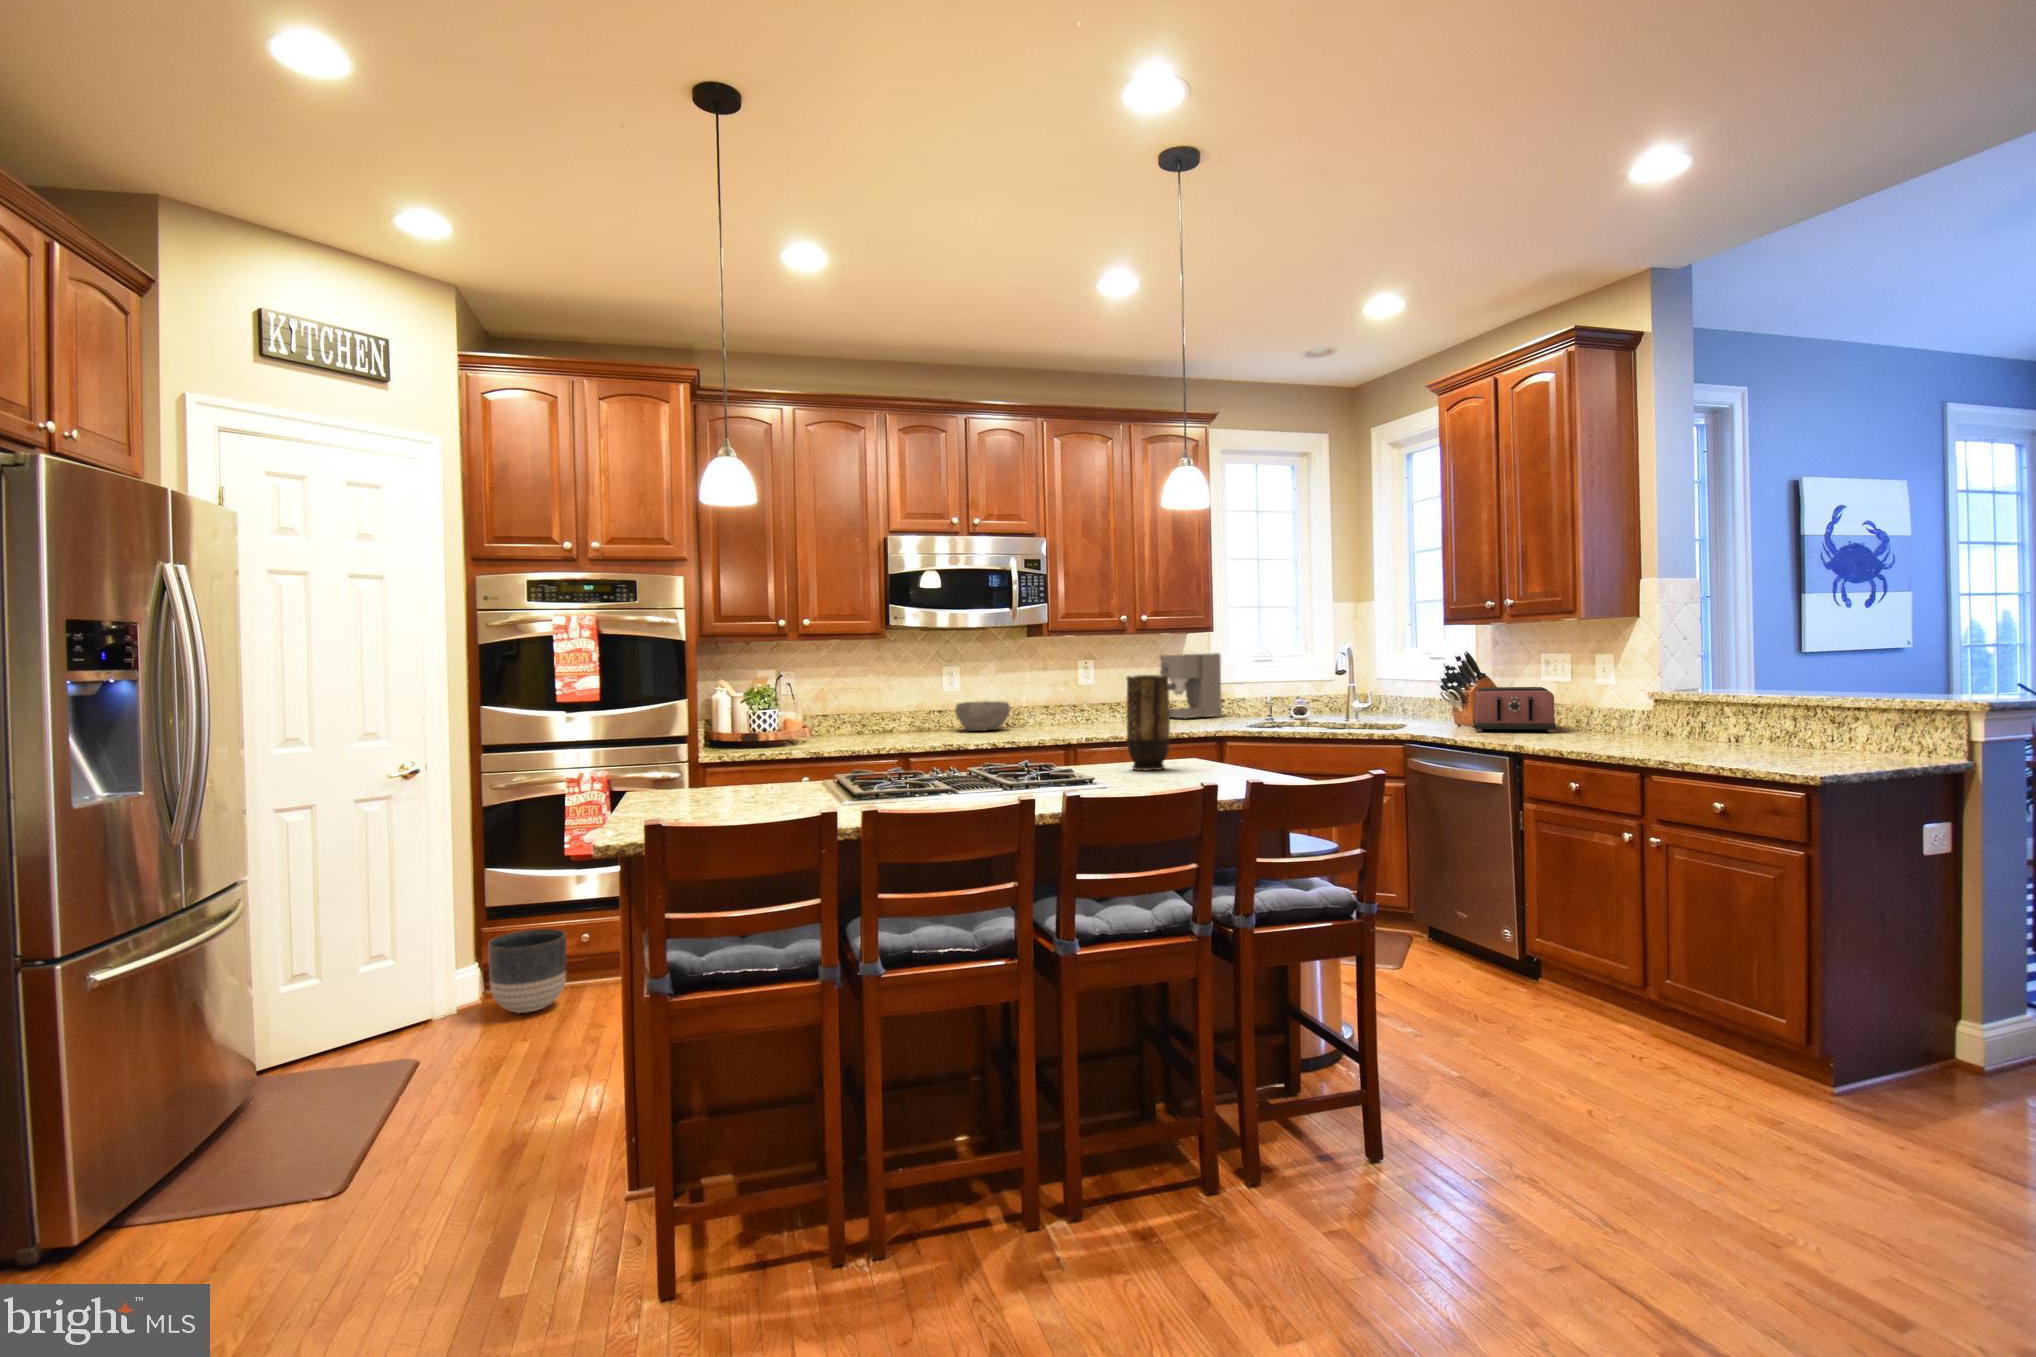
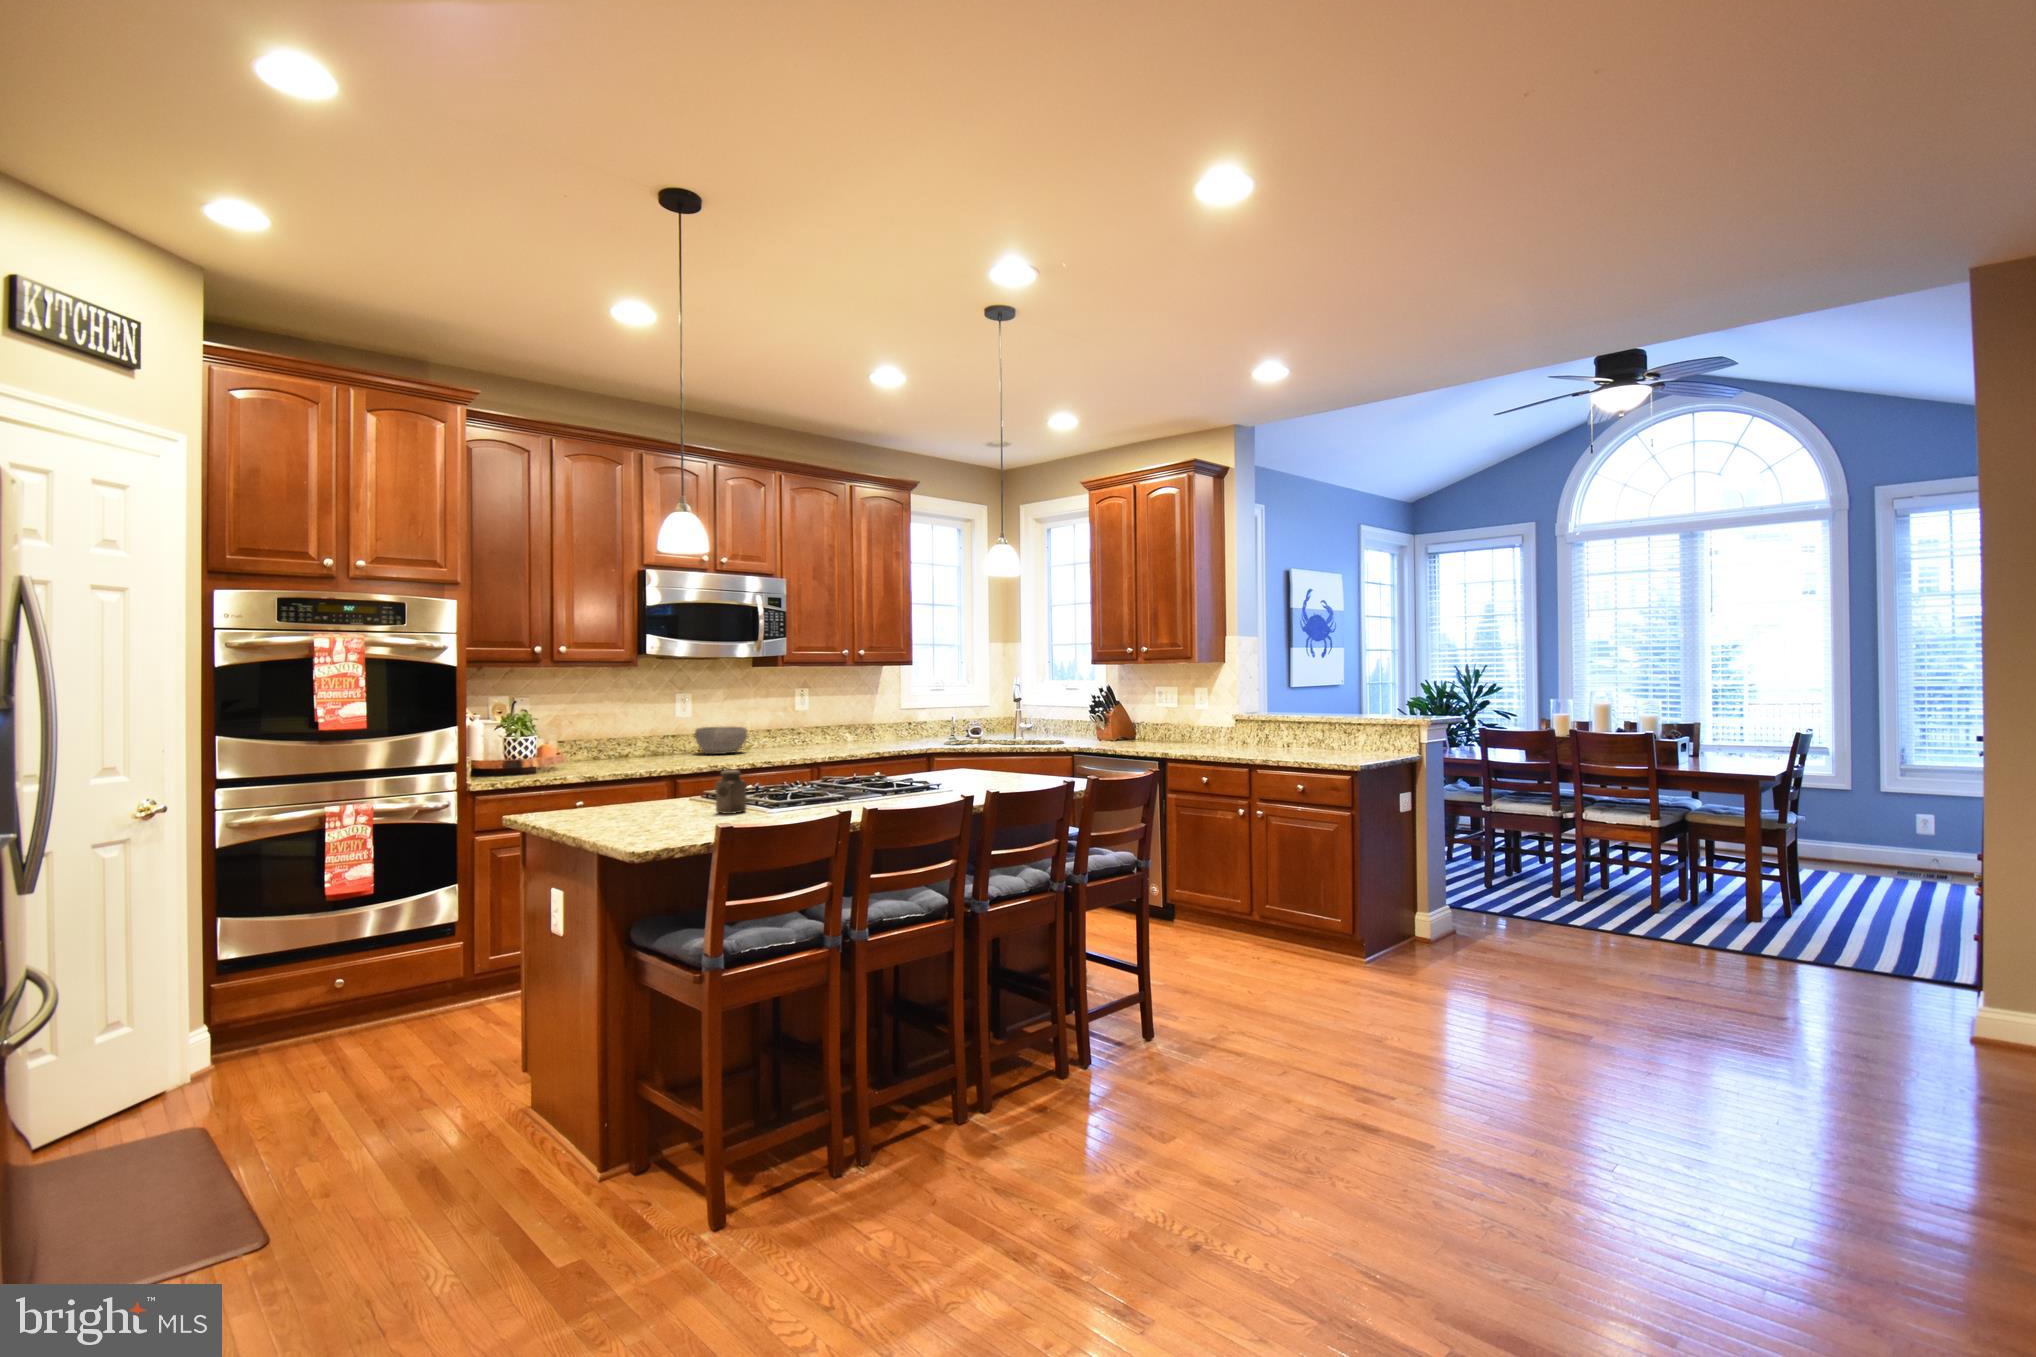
coffee maker: present [1160,653,1222,719] -> none [860,685,915,741]
vase: present [1127,675,1170,771] -> none [937,702,970,777]
toaster: present [1473,687,1556,732] -> none [1116,712,1177,745]
salt shaker: none [743,759,777,812] -> present [715,770,747,814]
planter: present [488,929,567,1013] -> none [244,973,337,1065]

